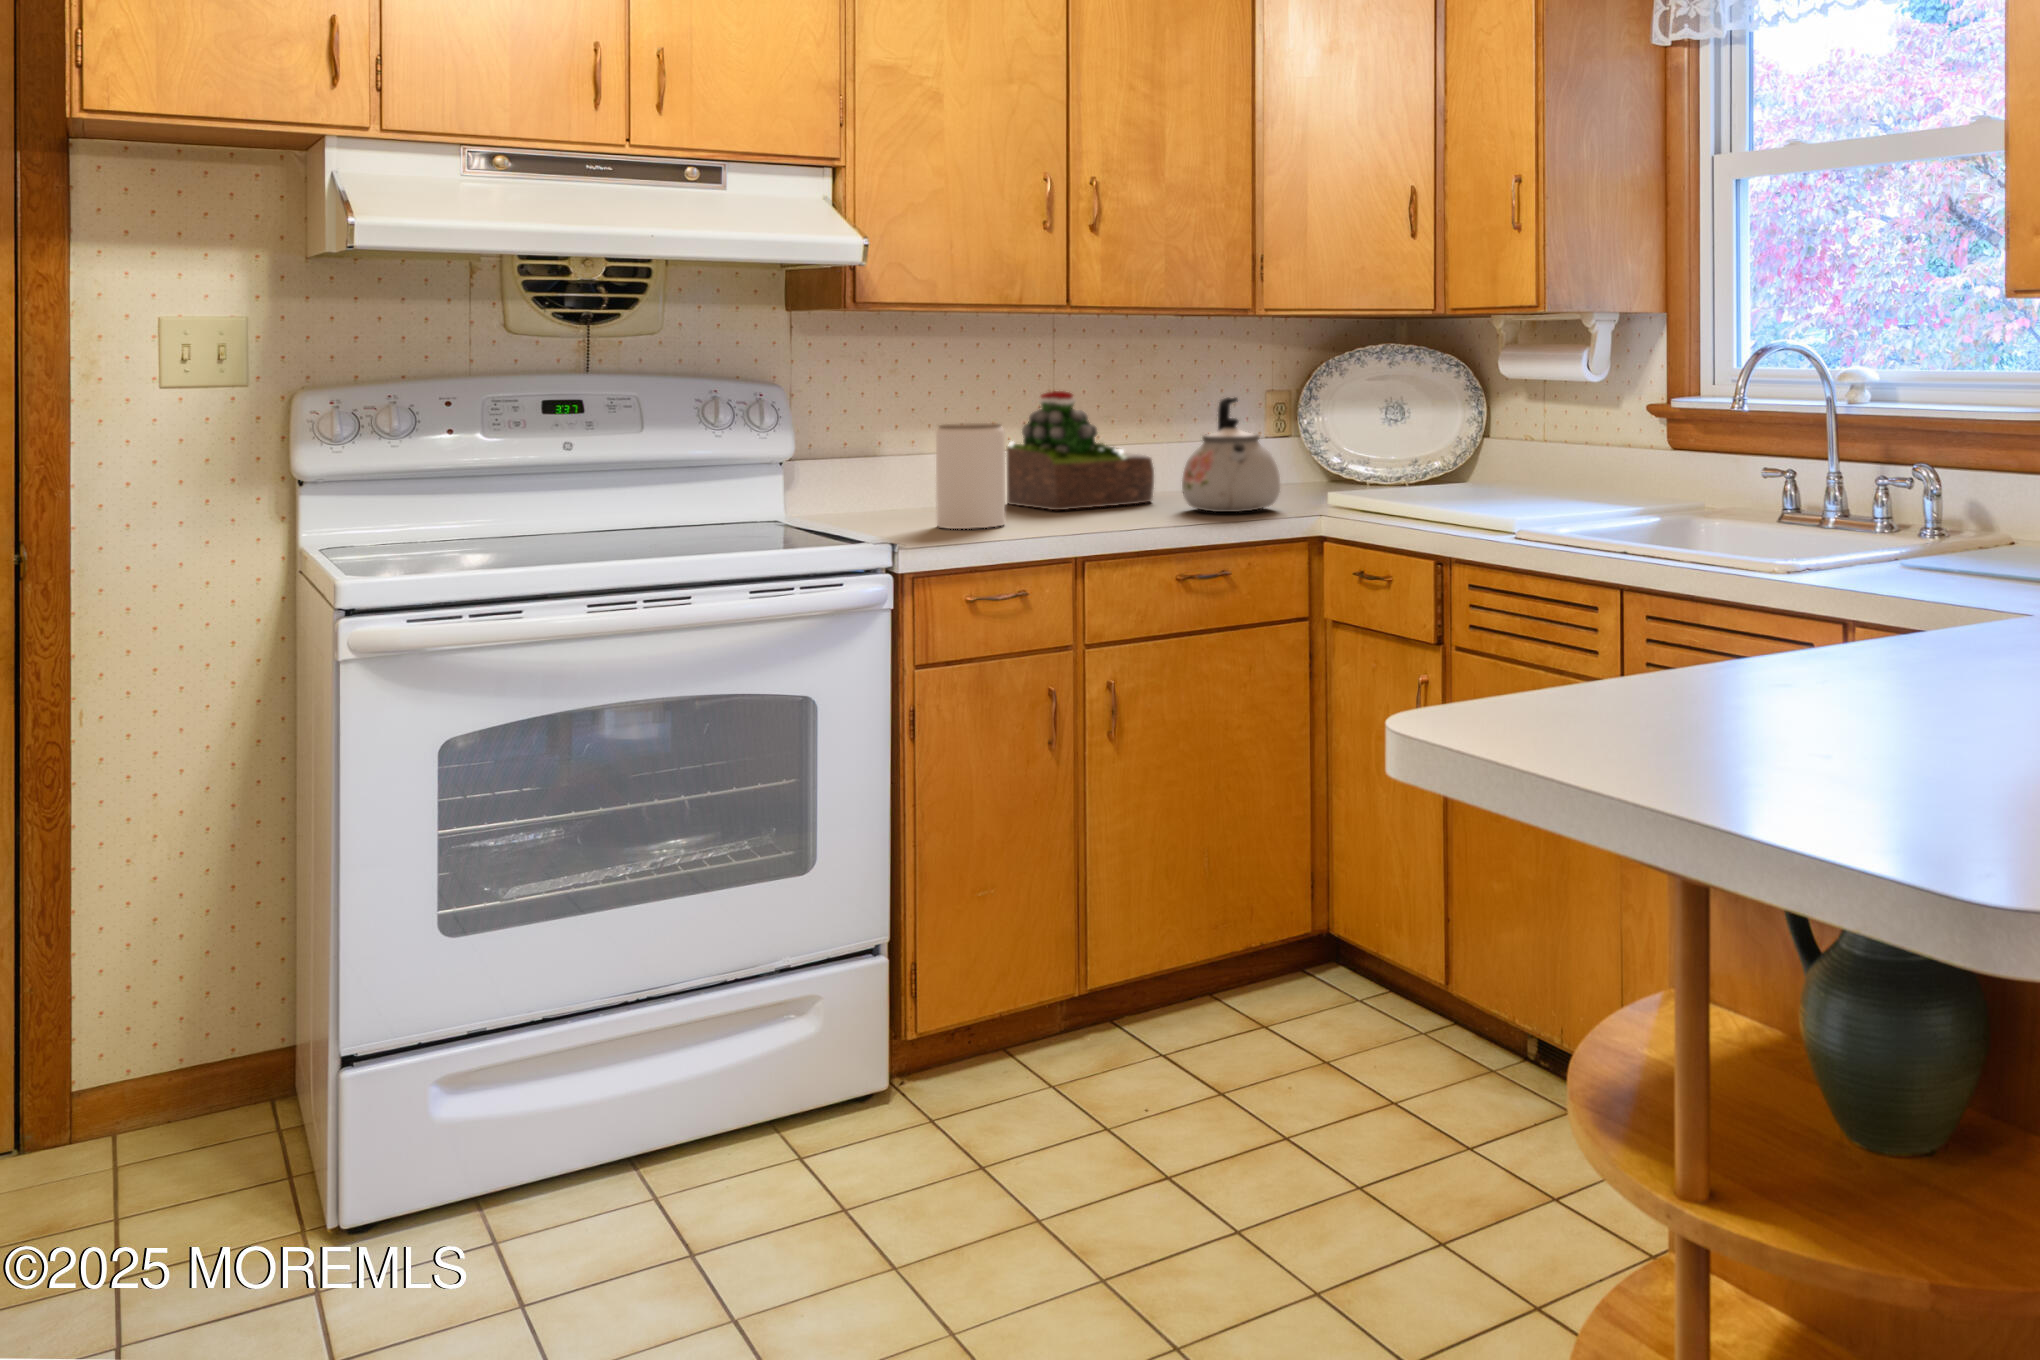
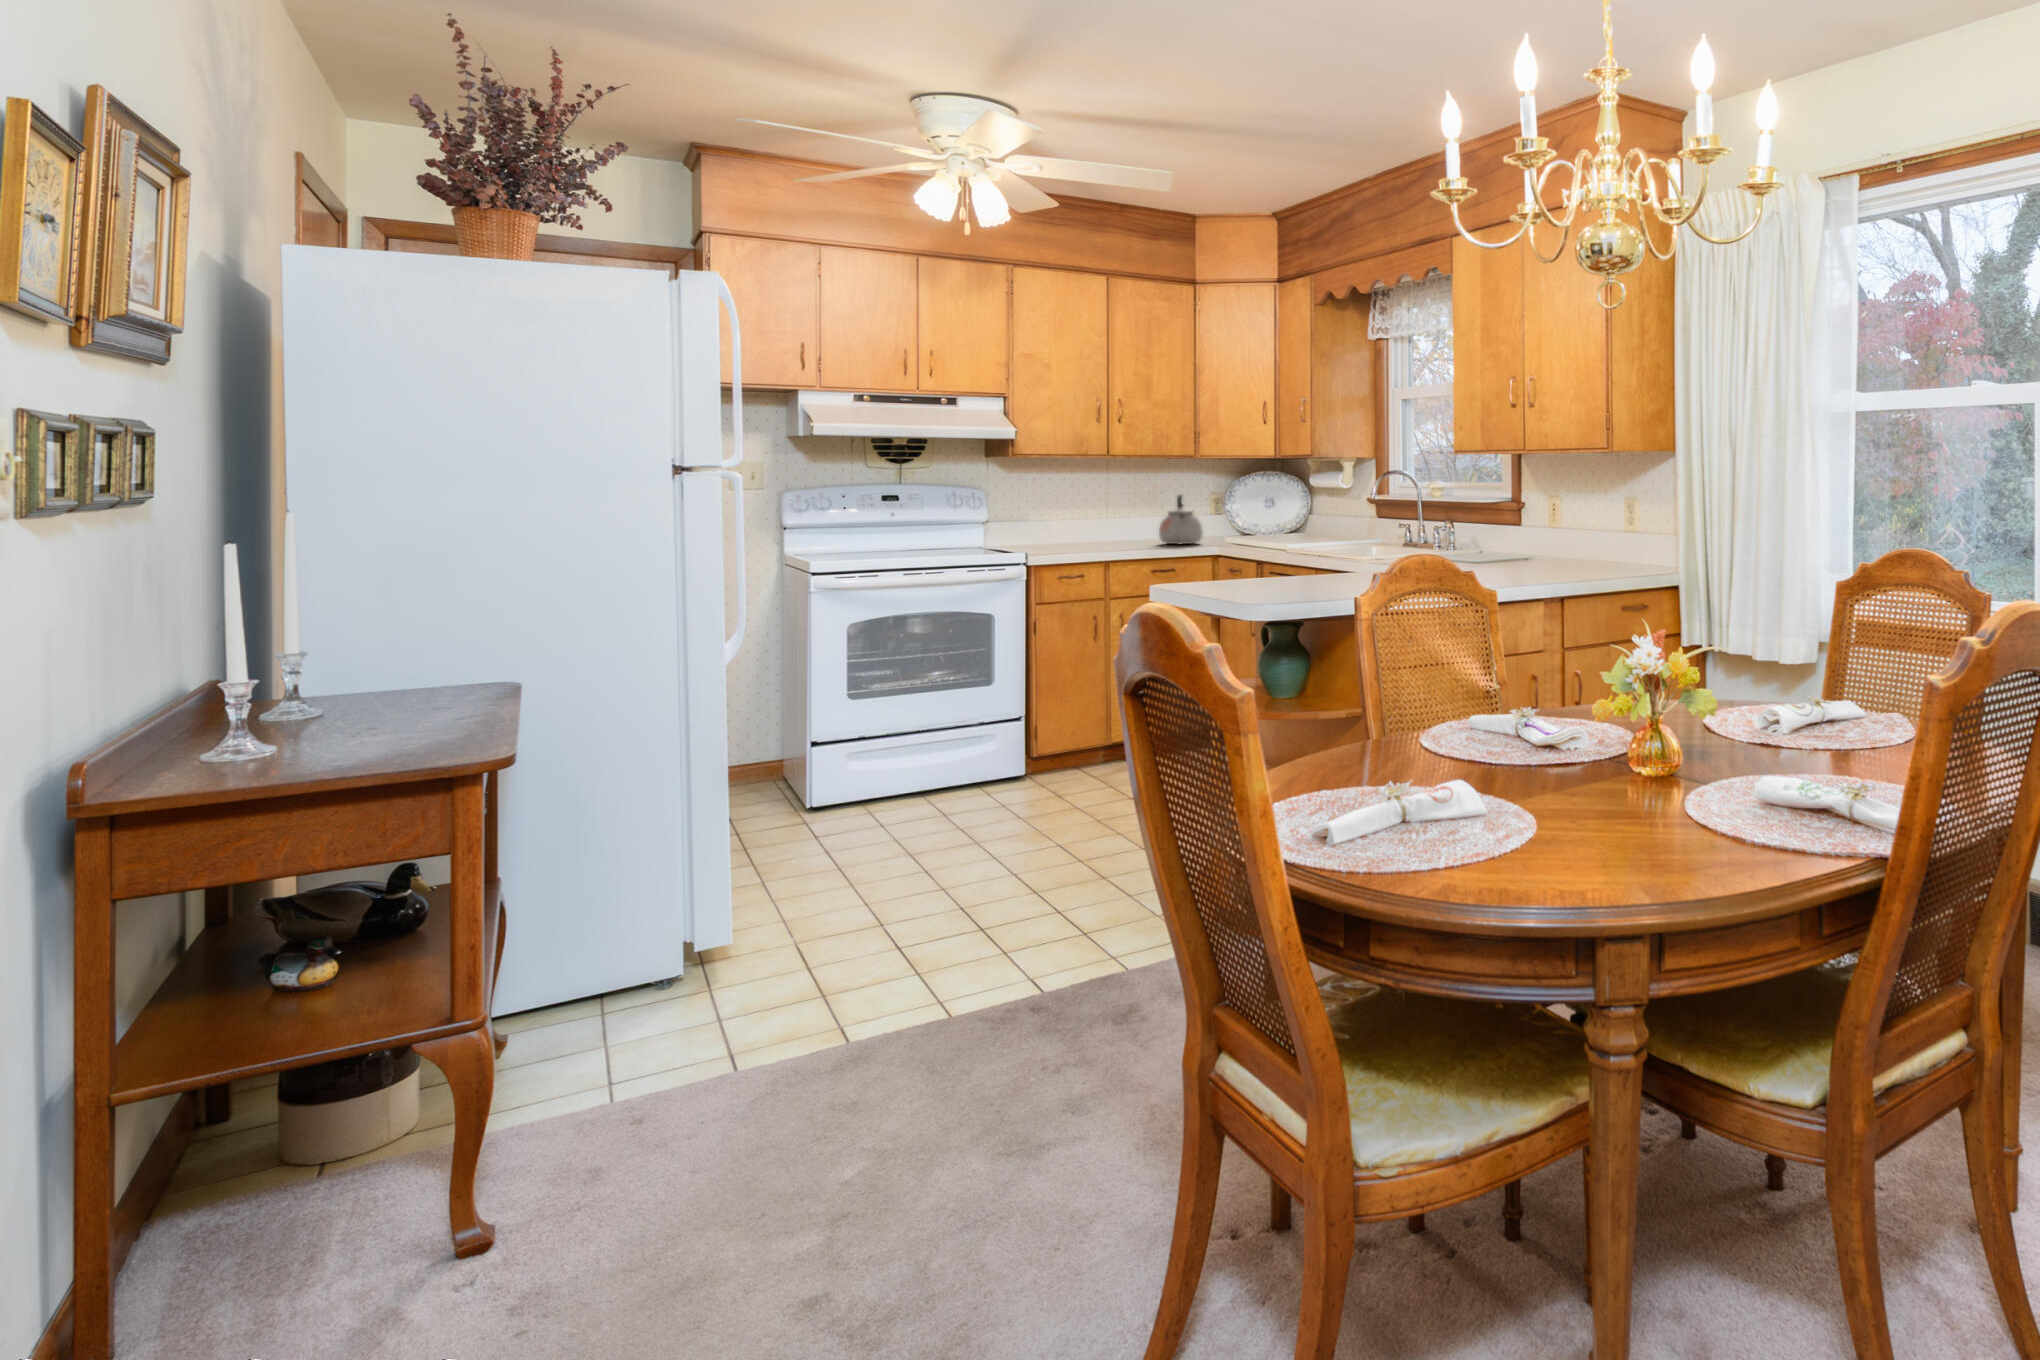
succulent plant: present [1007,391,1154,510] -> none [1084,492,1150,544]
jar: present [936,423,1005,529] -> none [1048,505,1078,550]

